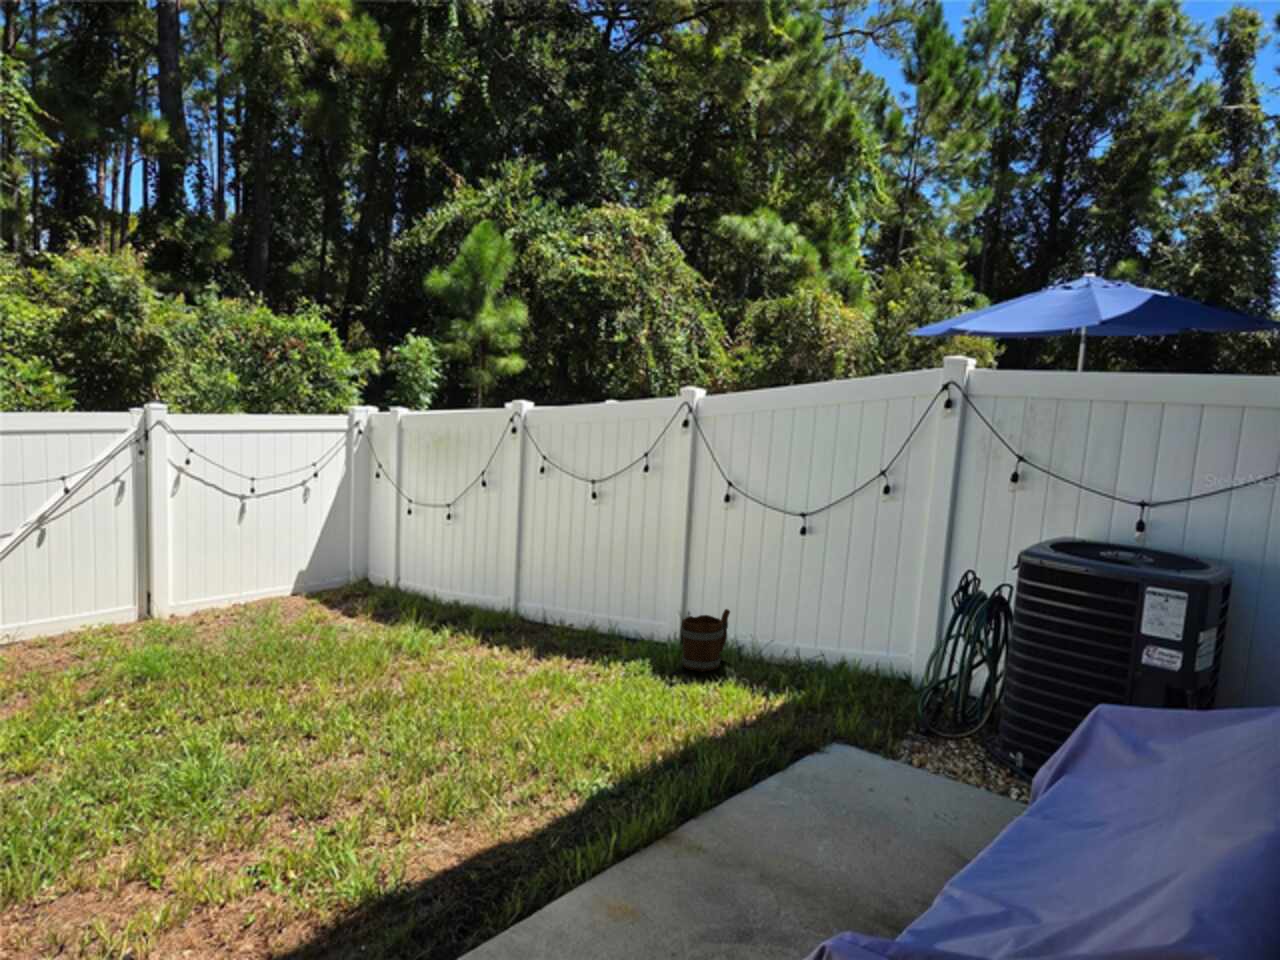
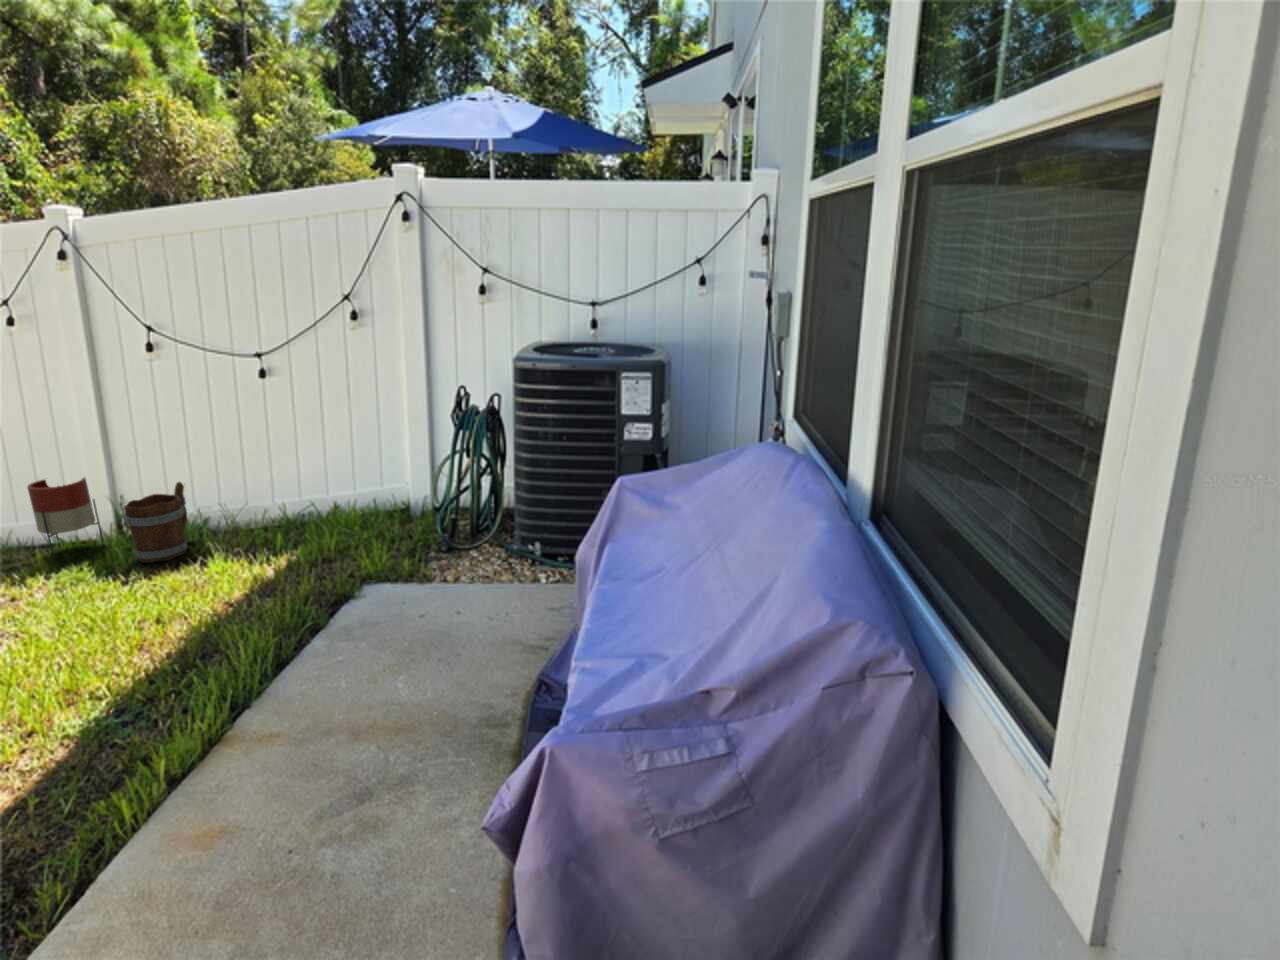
planter: none [630,586,669,650] -> present [27,478,104,560]

